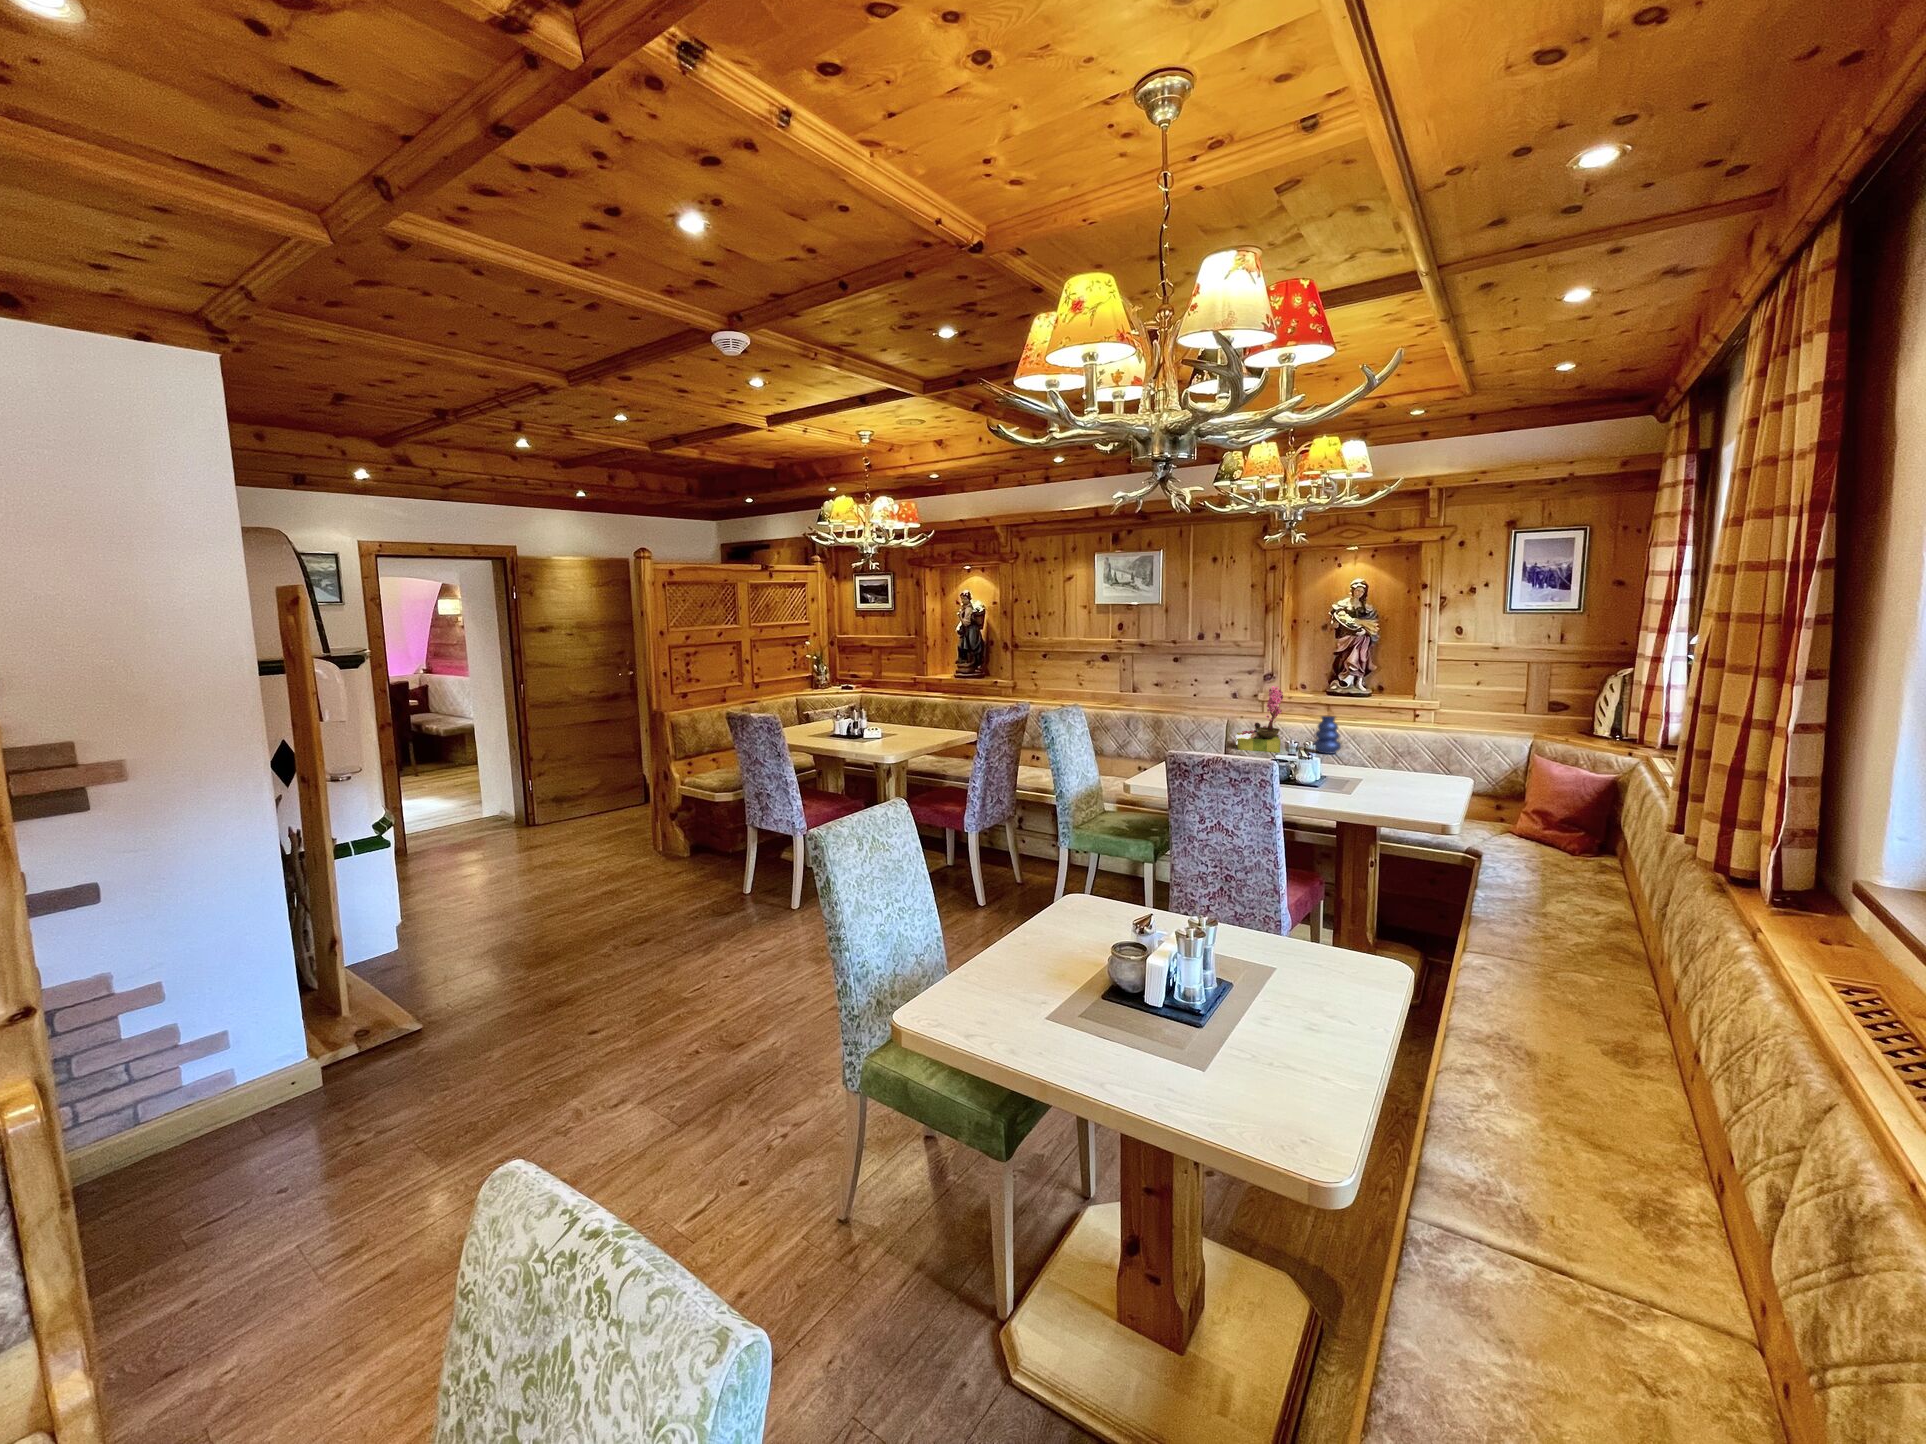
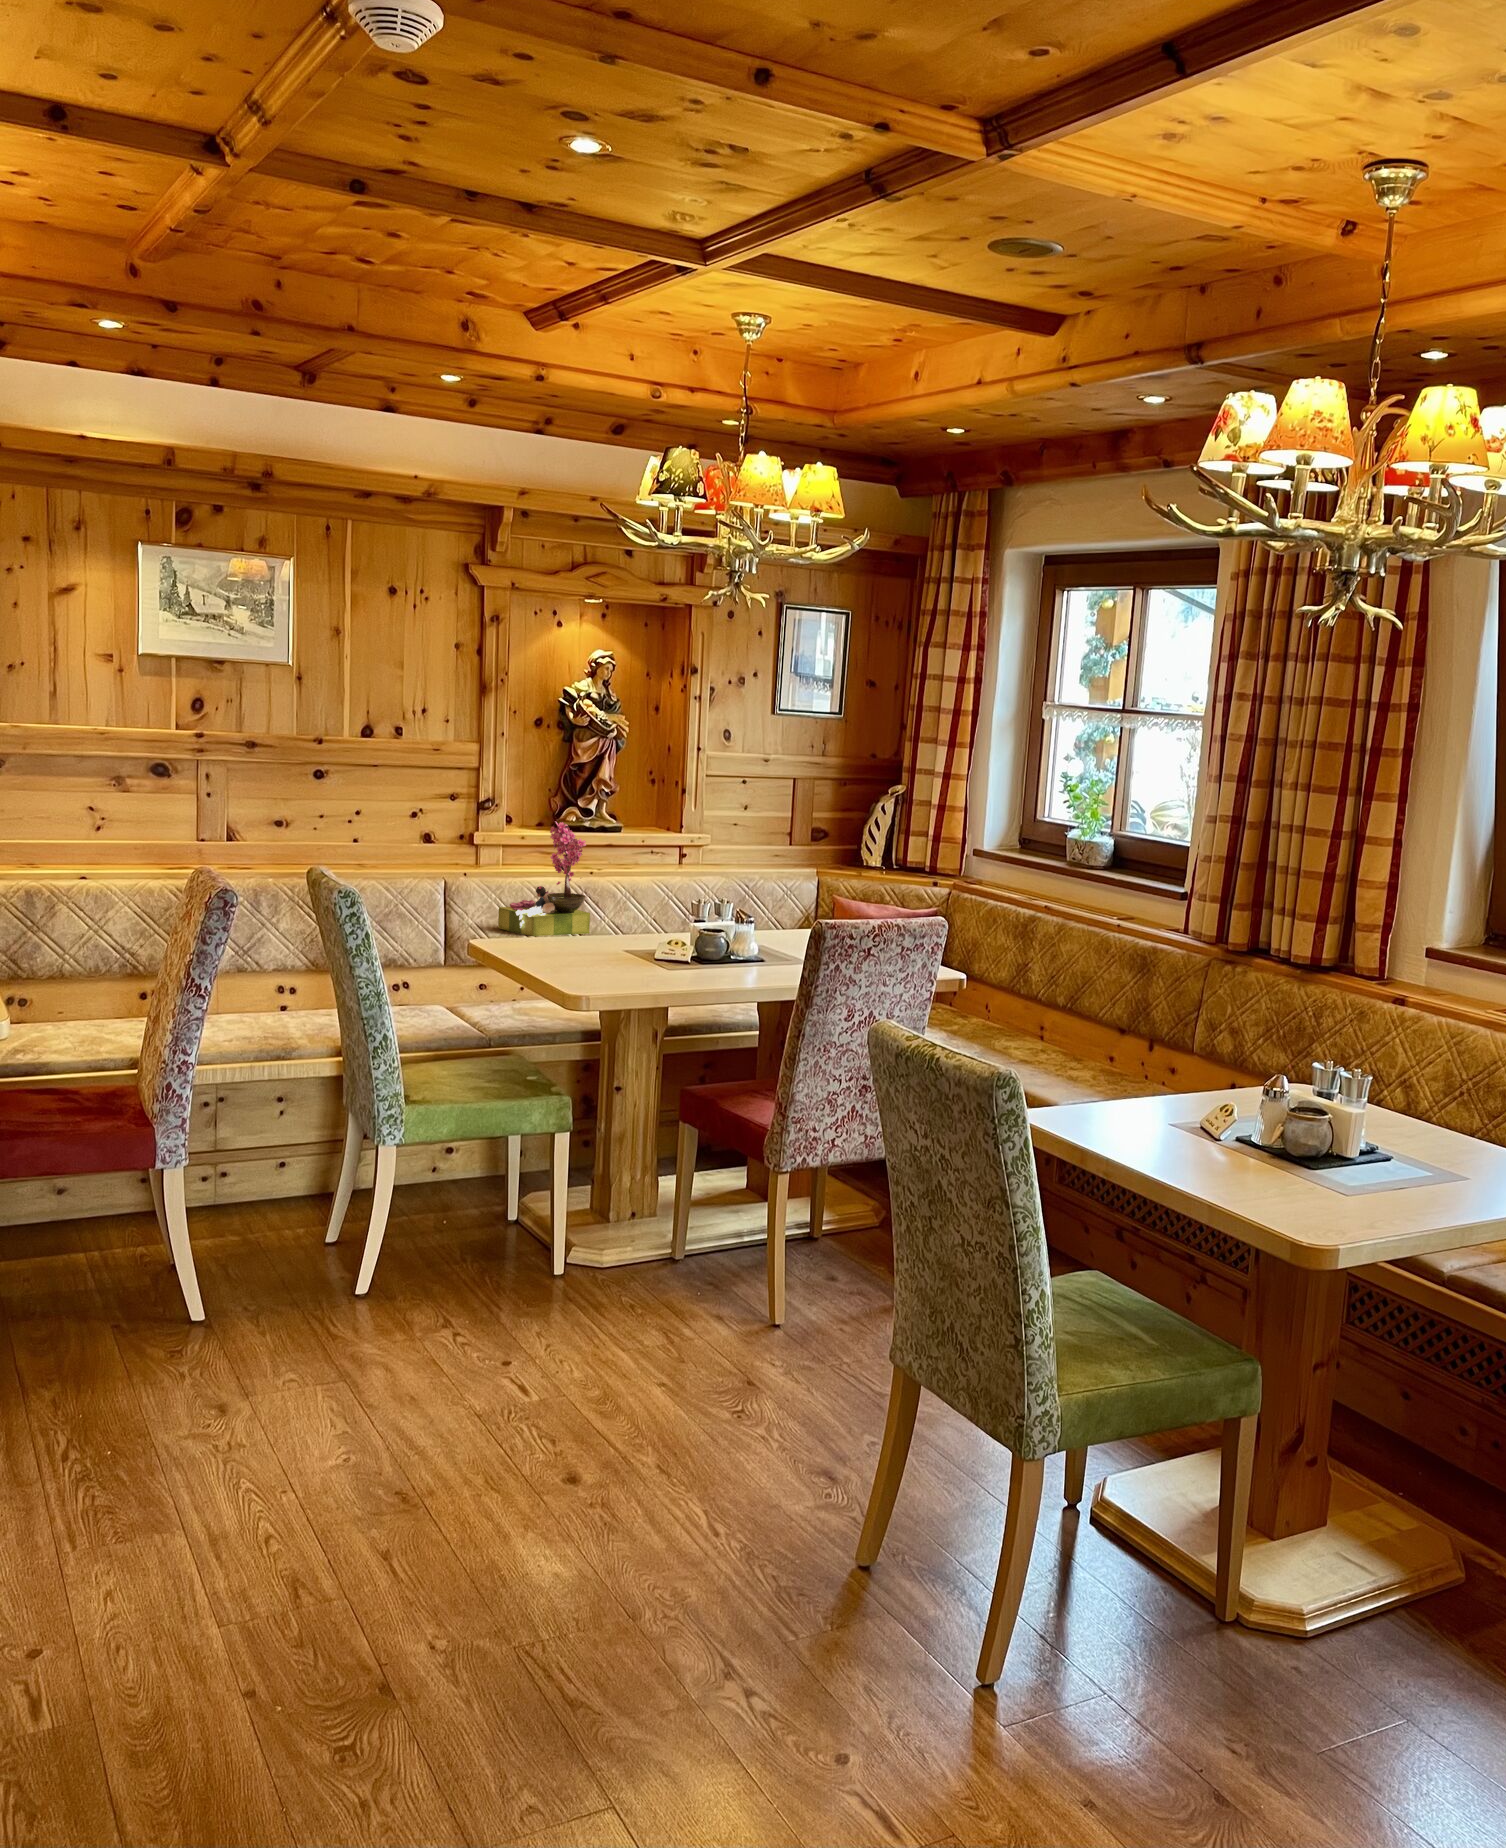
vase: present [1314,716,1341,754] -> none [610,867,650,927]

